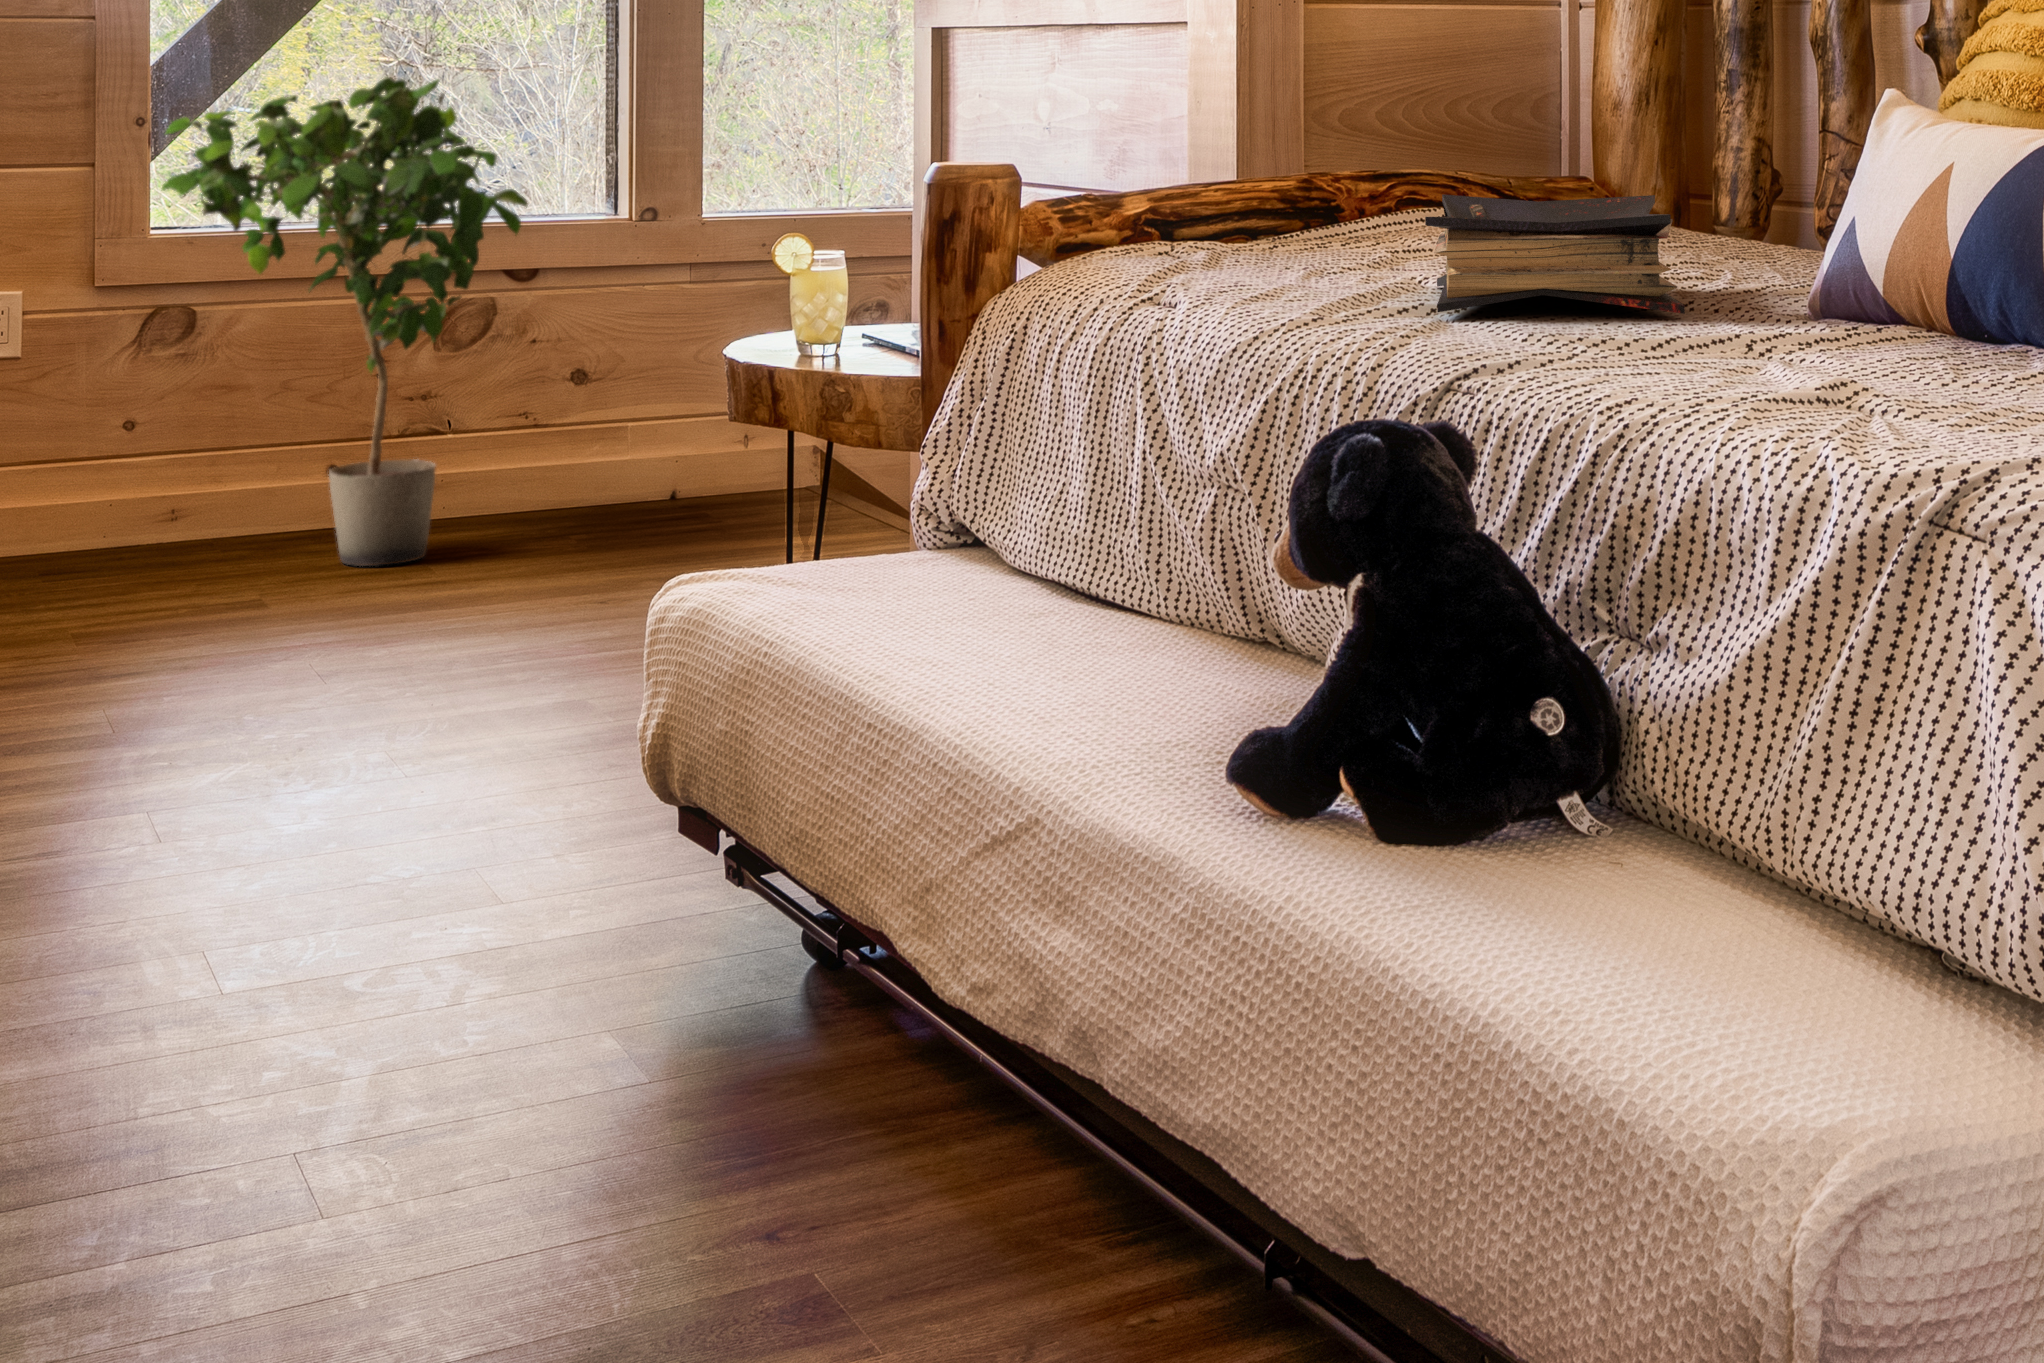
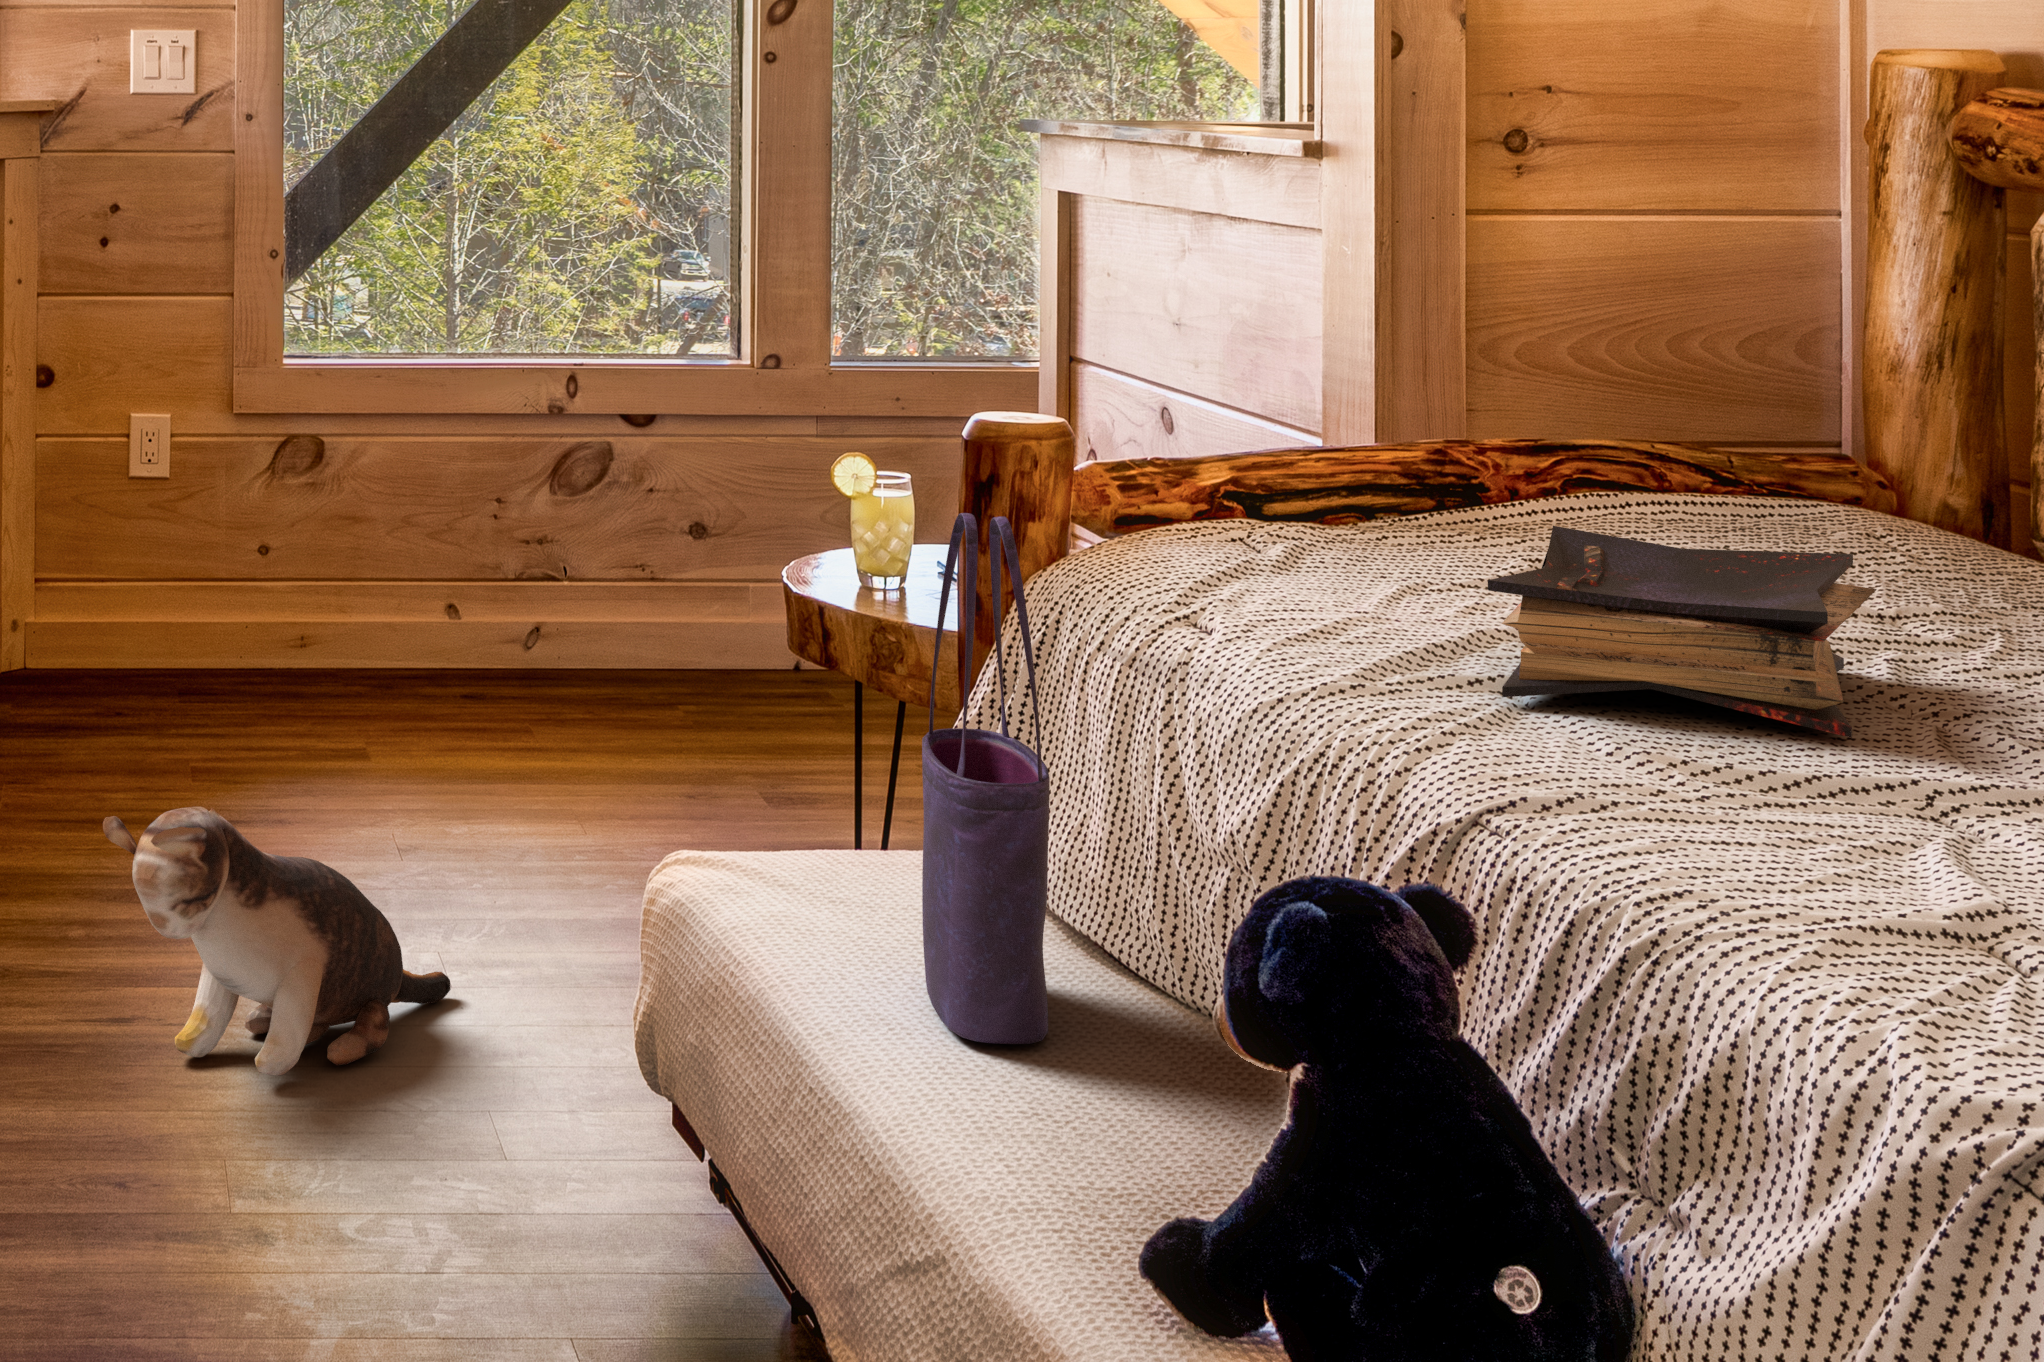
potted plant: present [162,77,527,566] -> none [274,219,627,715]
tote bag: none [951,201,1075,673] -> present [922,513,1050,1044]
plush toy: none [45,618,420,888] -> present [103,807,451,1076]

